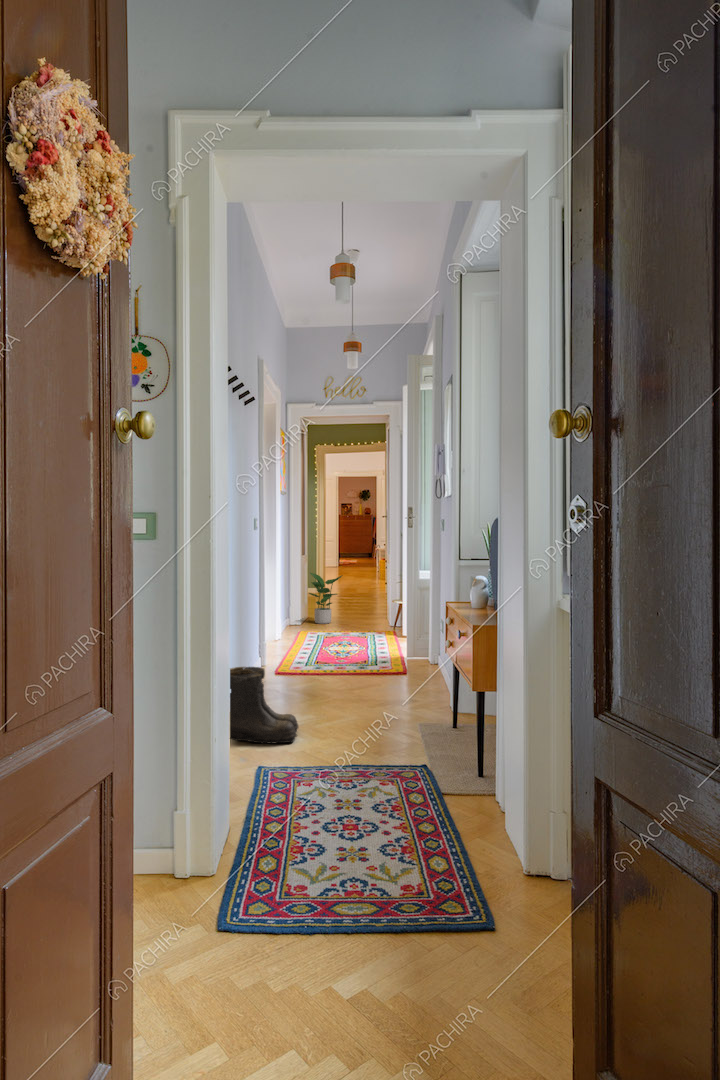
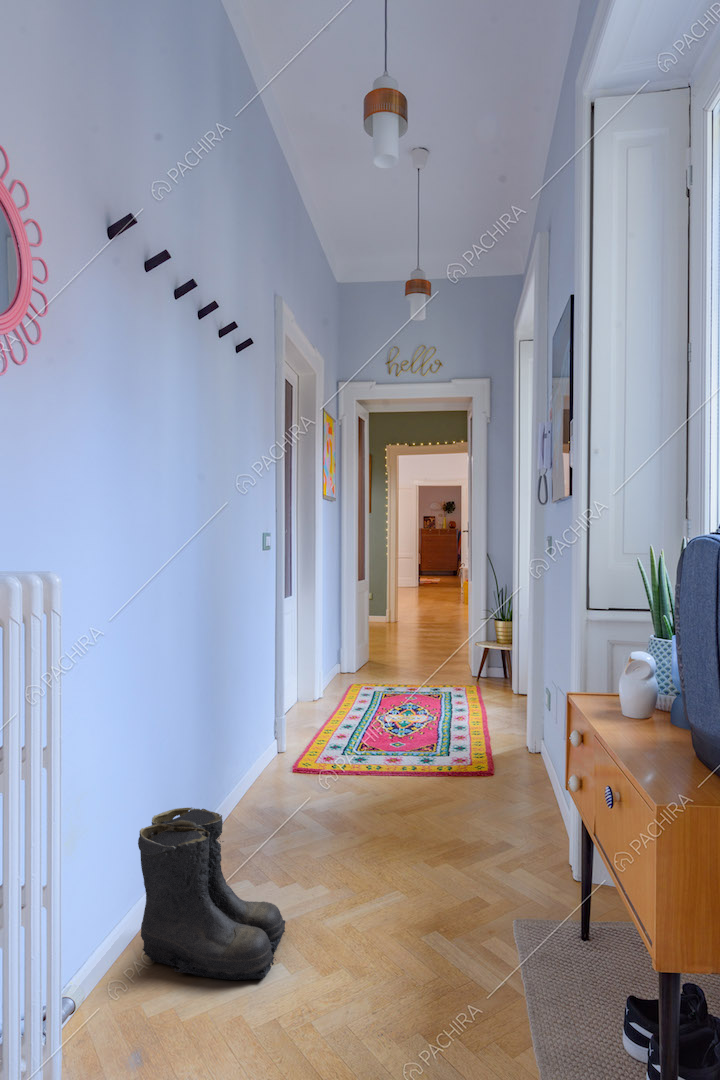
potted plant: present [309,573,342,624] -> none [365,603,412,670]

